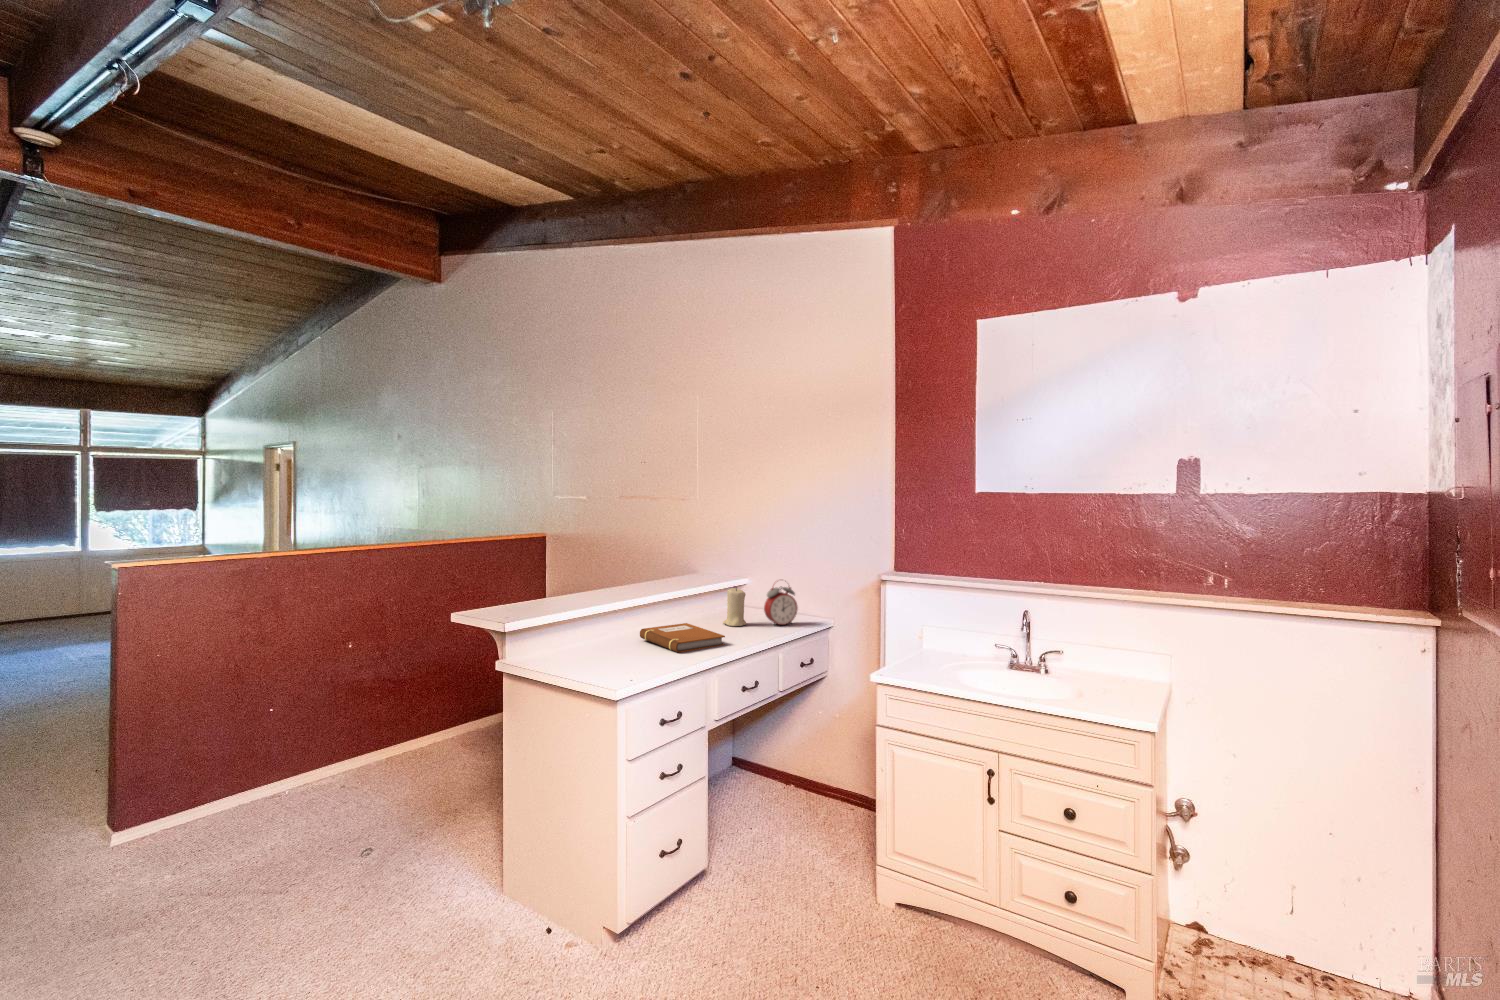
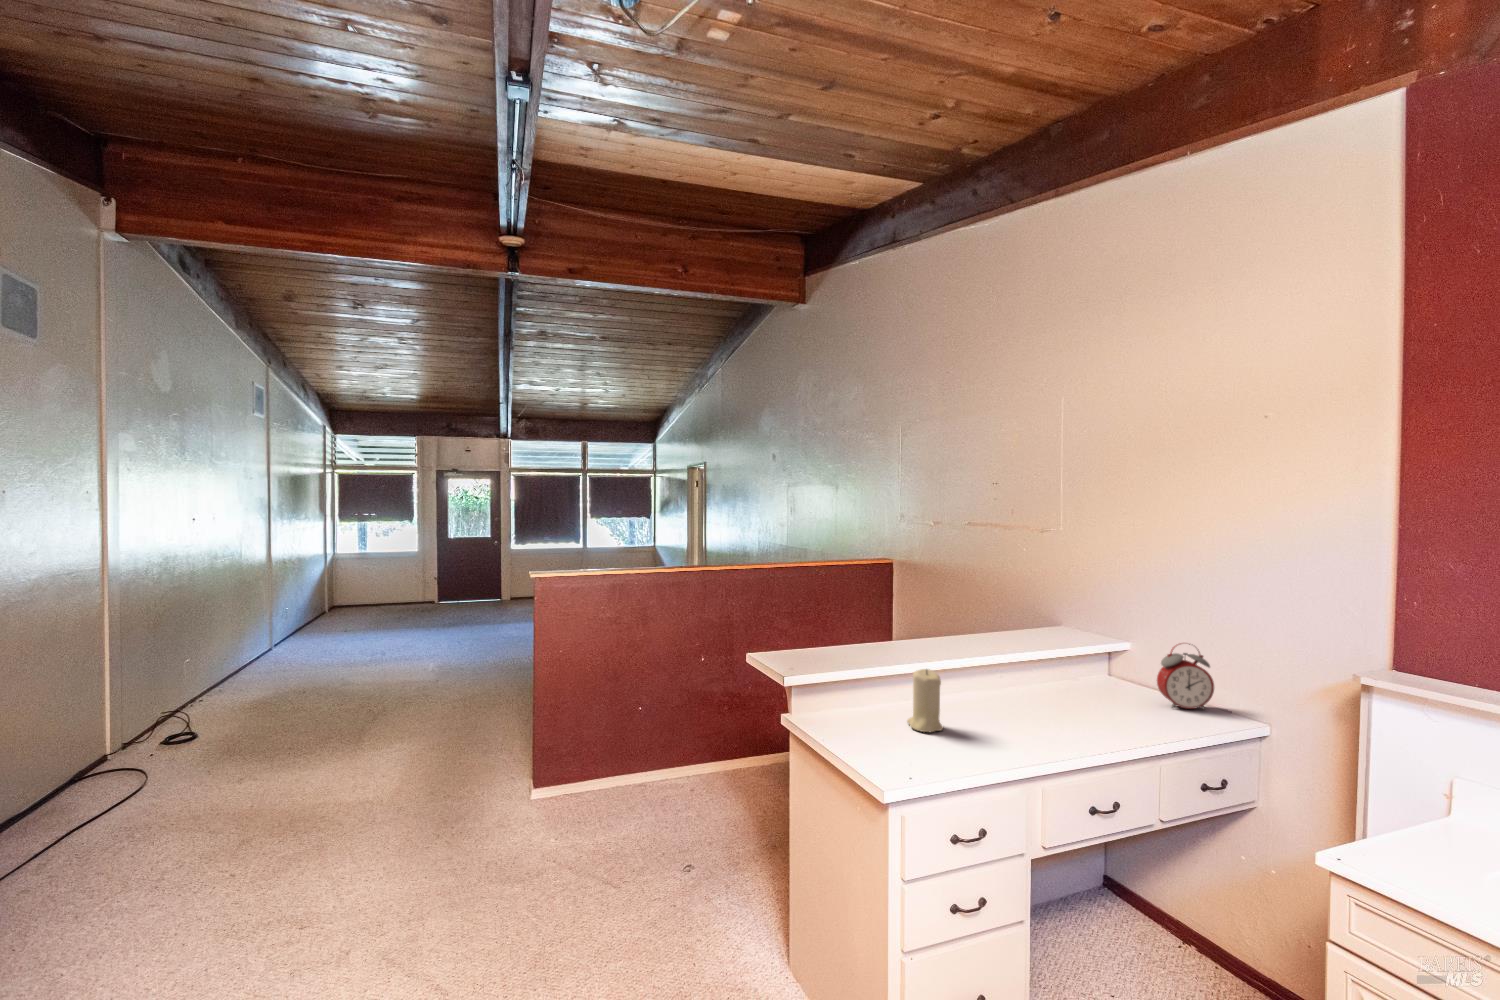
candle: present [723,588,747,626] -> present [907,669,943,732]
notebook: present [640,623,725,653] -> none [967,688,1085,733]

